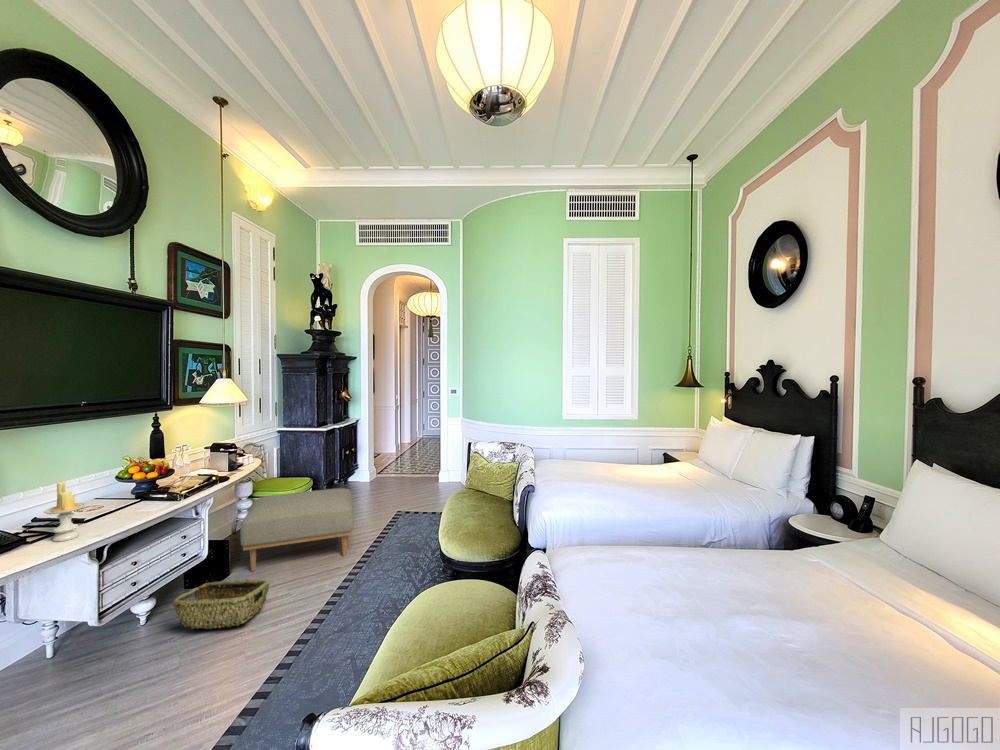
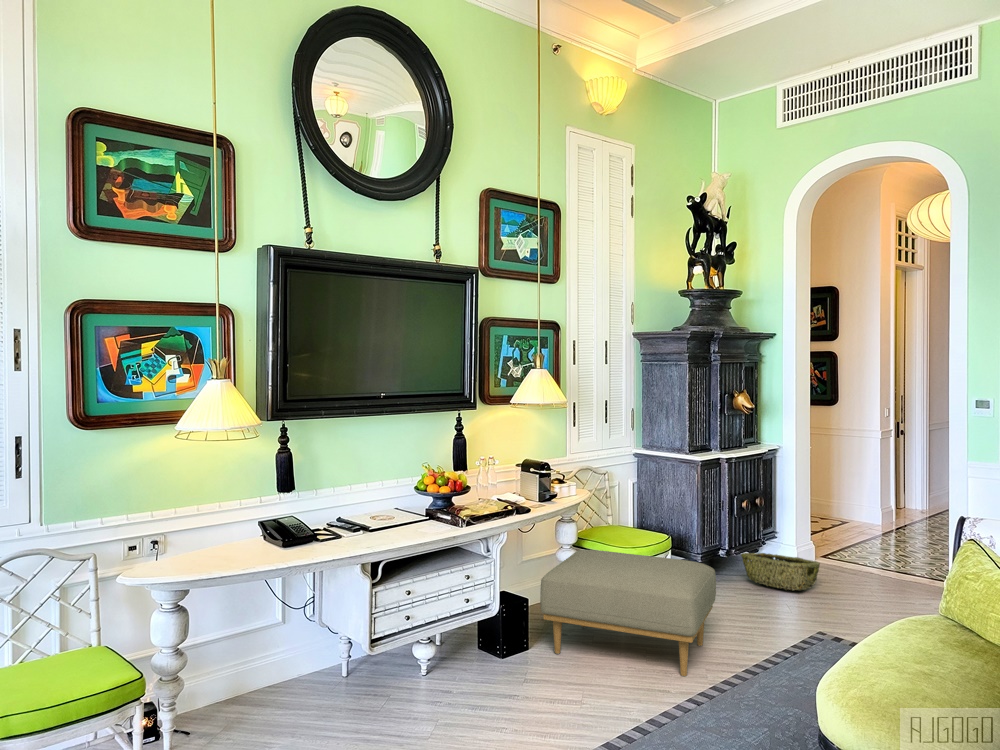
candle: present [44,482,86,542] -> none [330,479,362,544]
woven basket: present [173,579,269,629] -> present [741,553,820,590]

